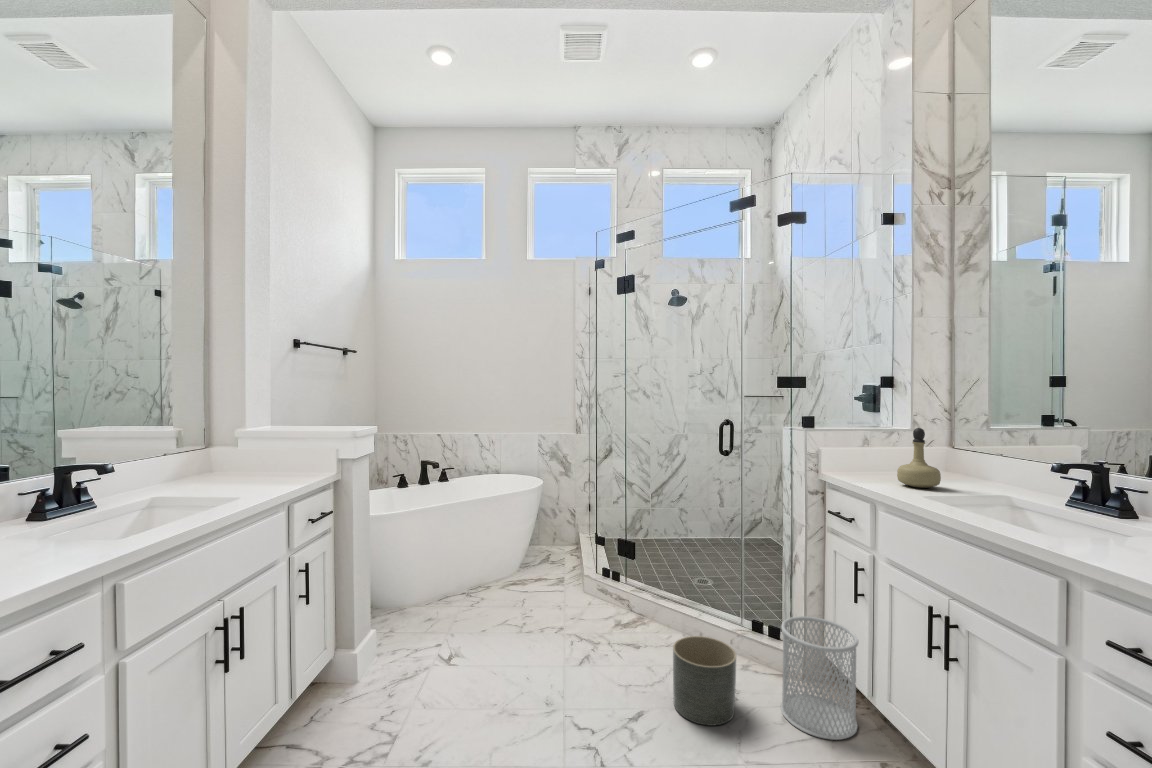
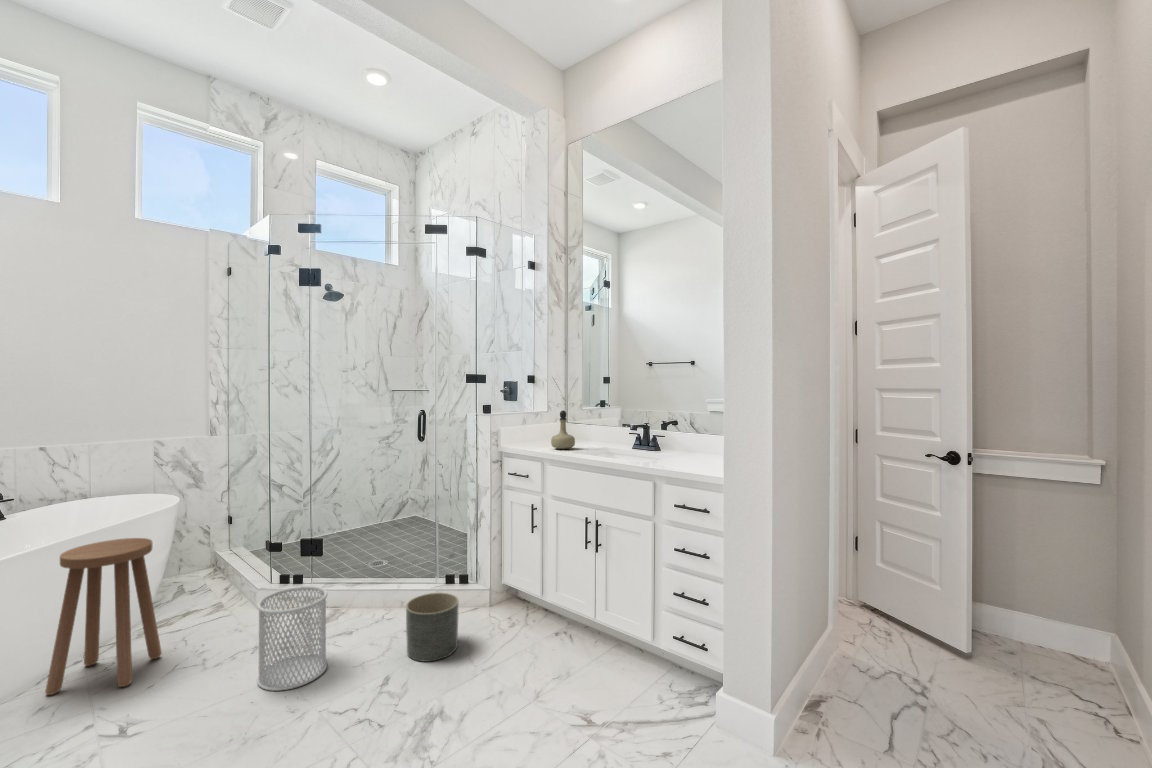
stool: none [433,506,502,626] -> present [45,538,162,695]
wastebasket: present [781,616,858,740] -> present [257,586,327,691]

